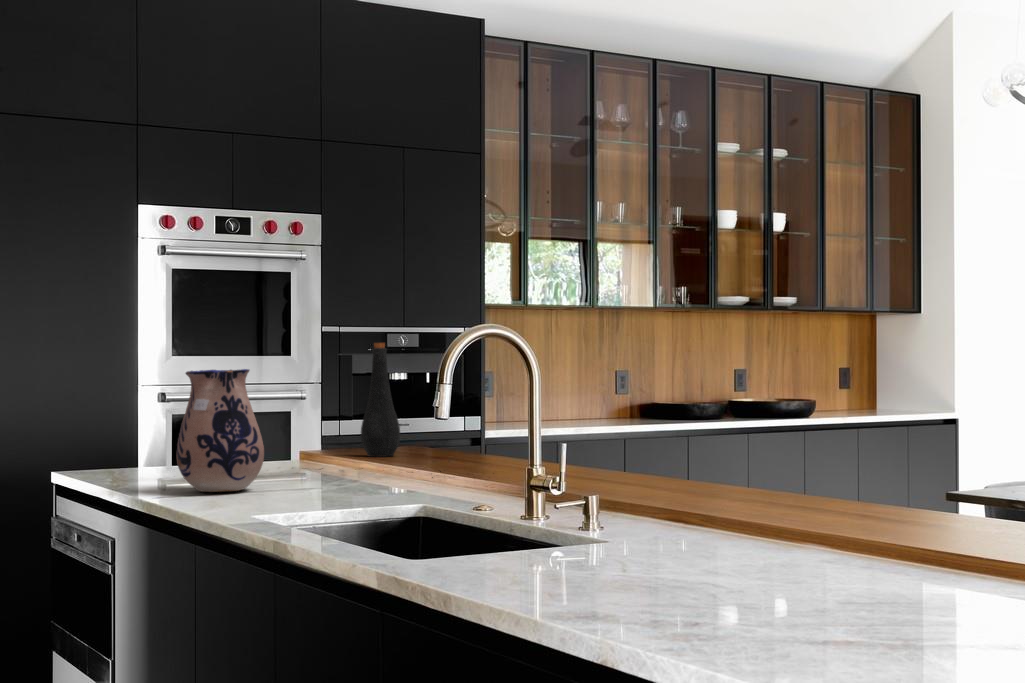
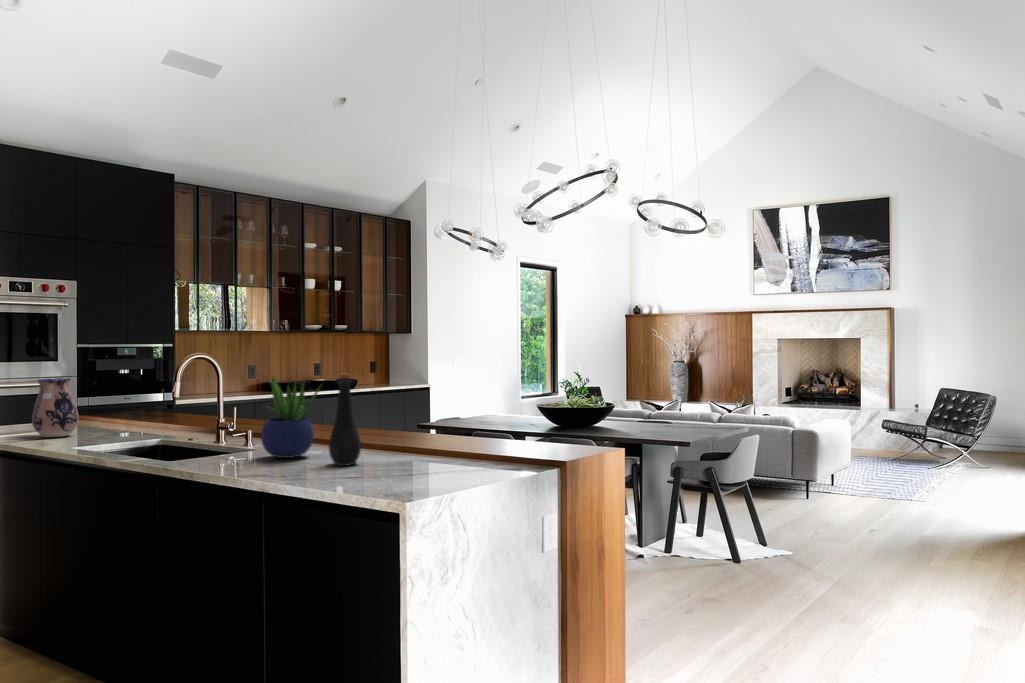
potted plant: none [617,327,804,584] -> present [261,373,320,458]
bottle: present [361,343,400,457] -> present [329,373,361,466]

